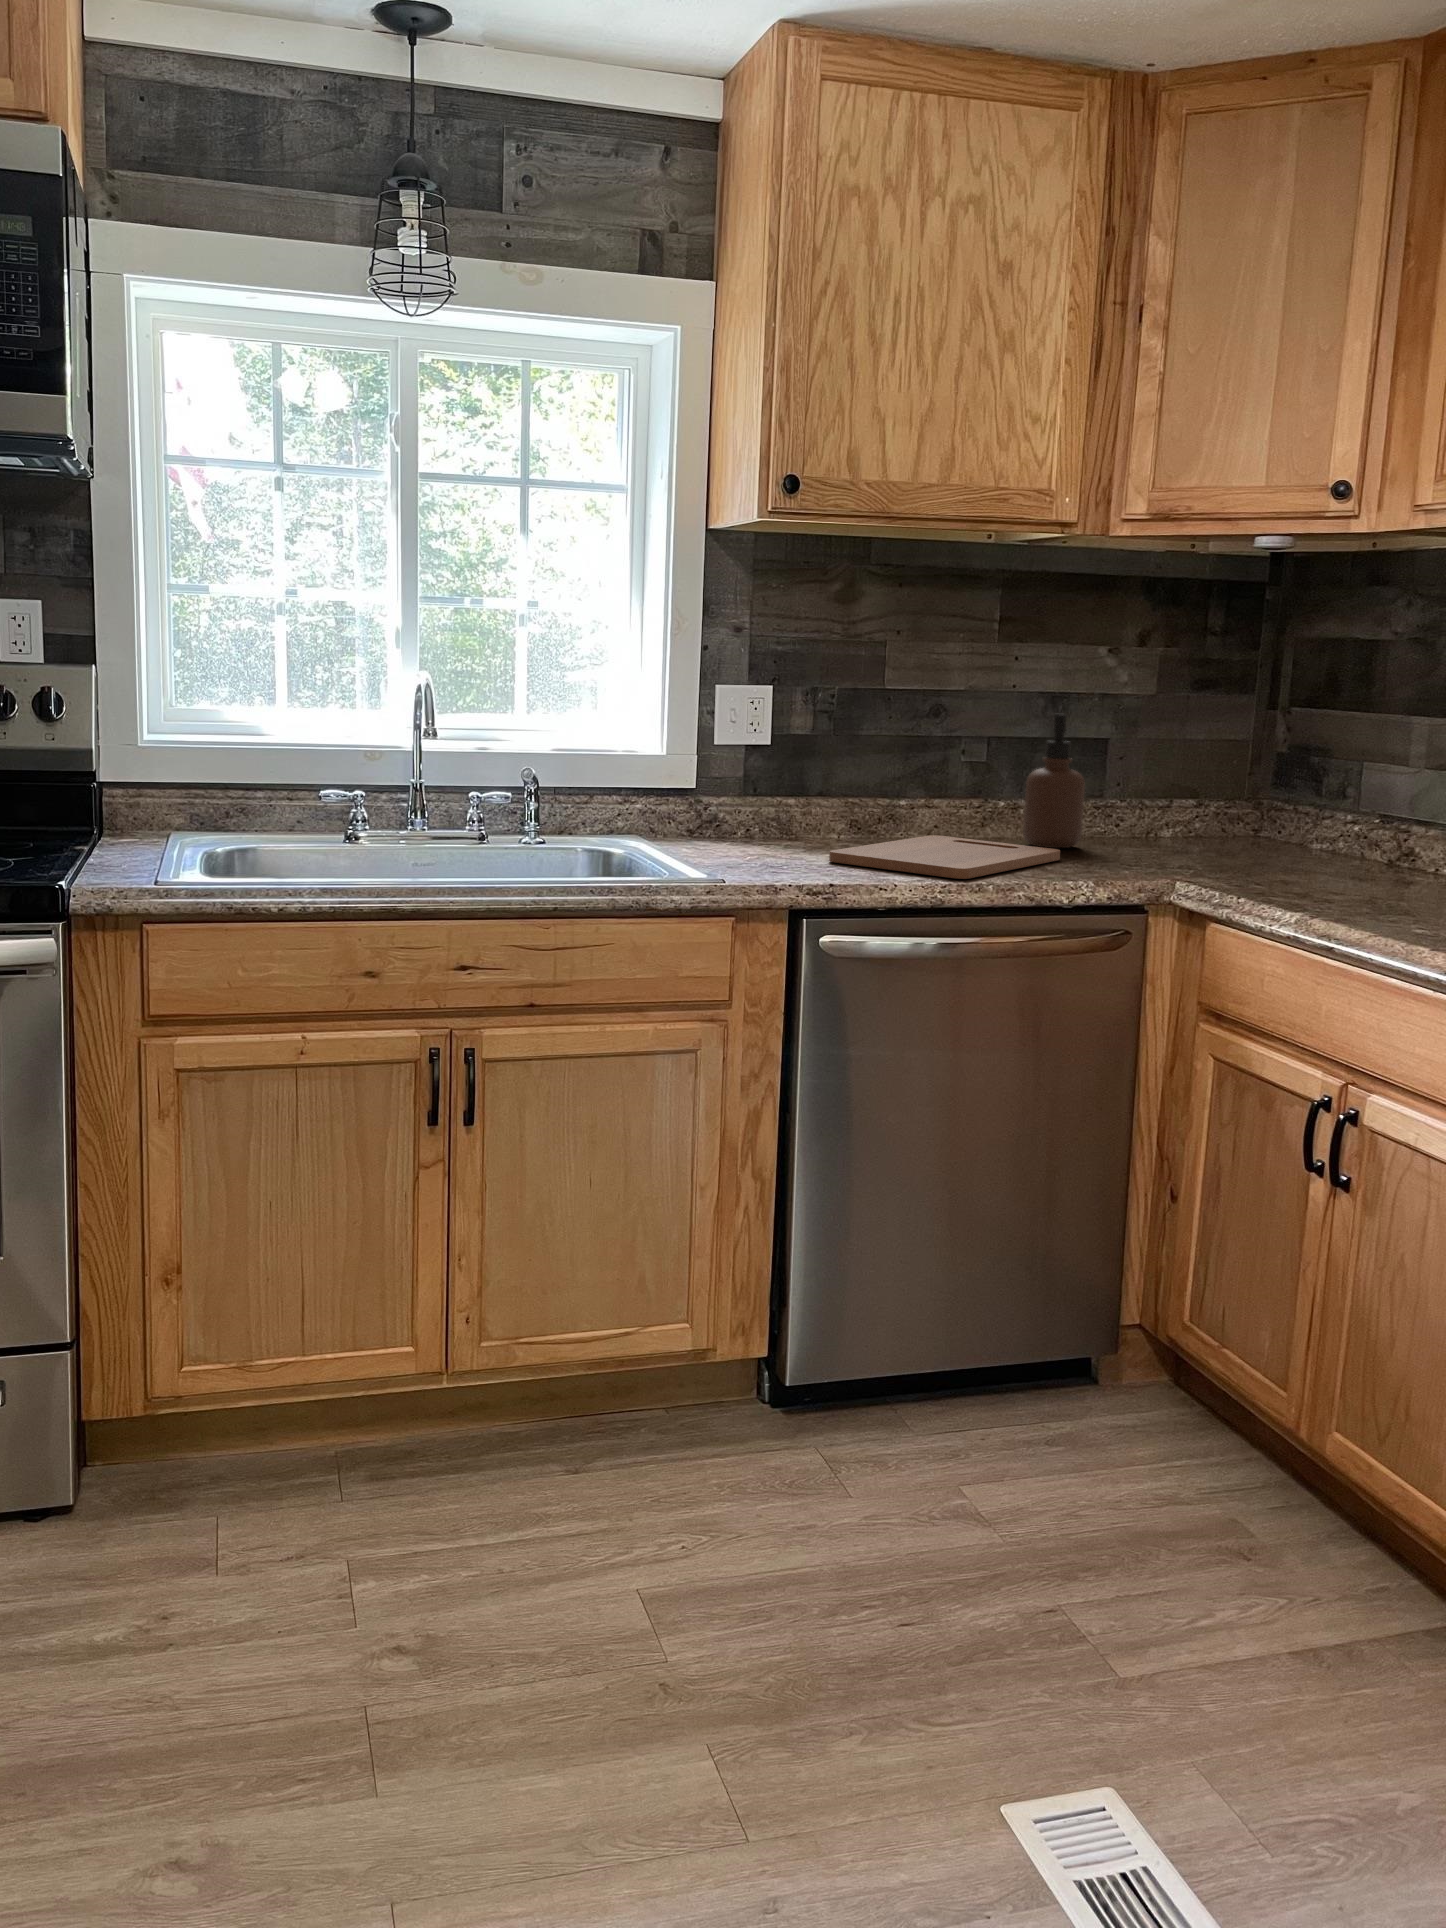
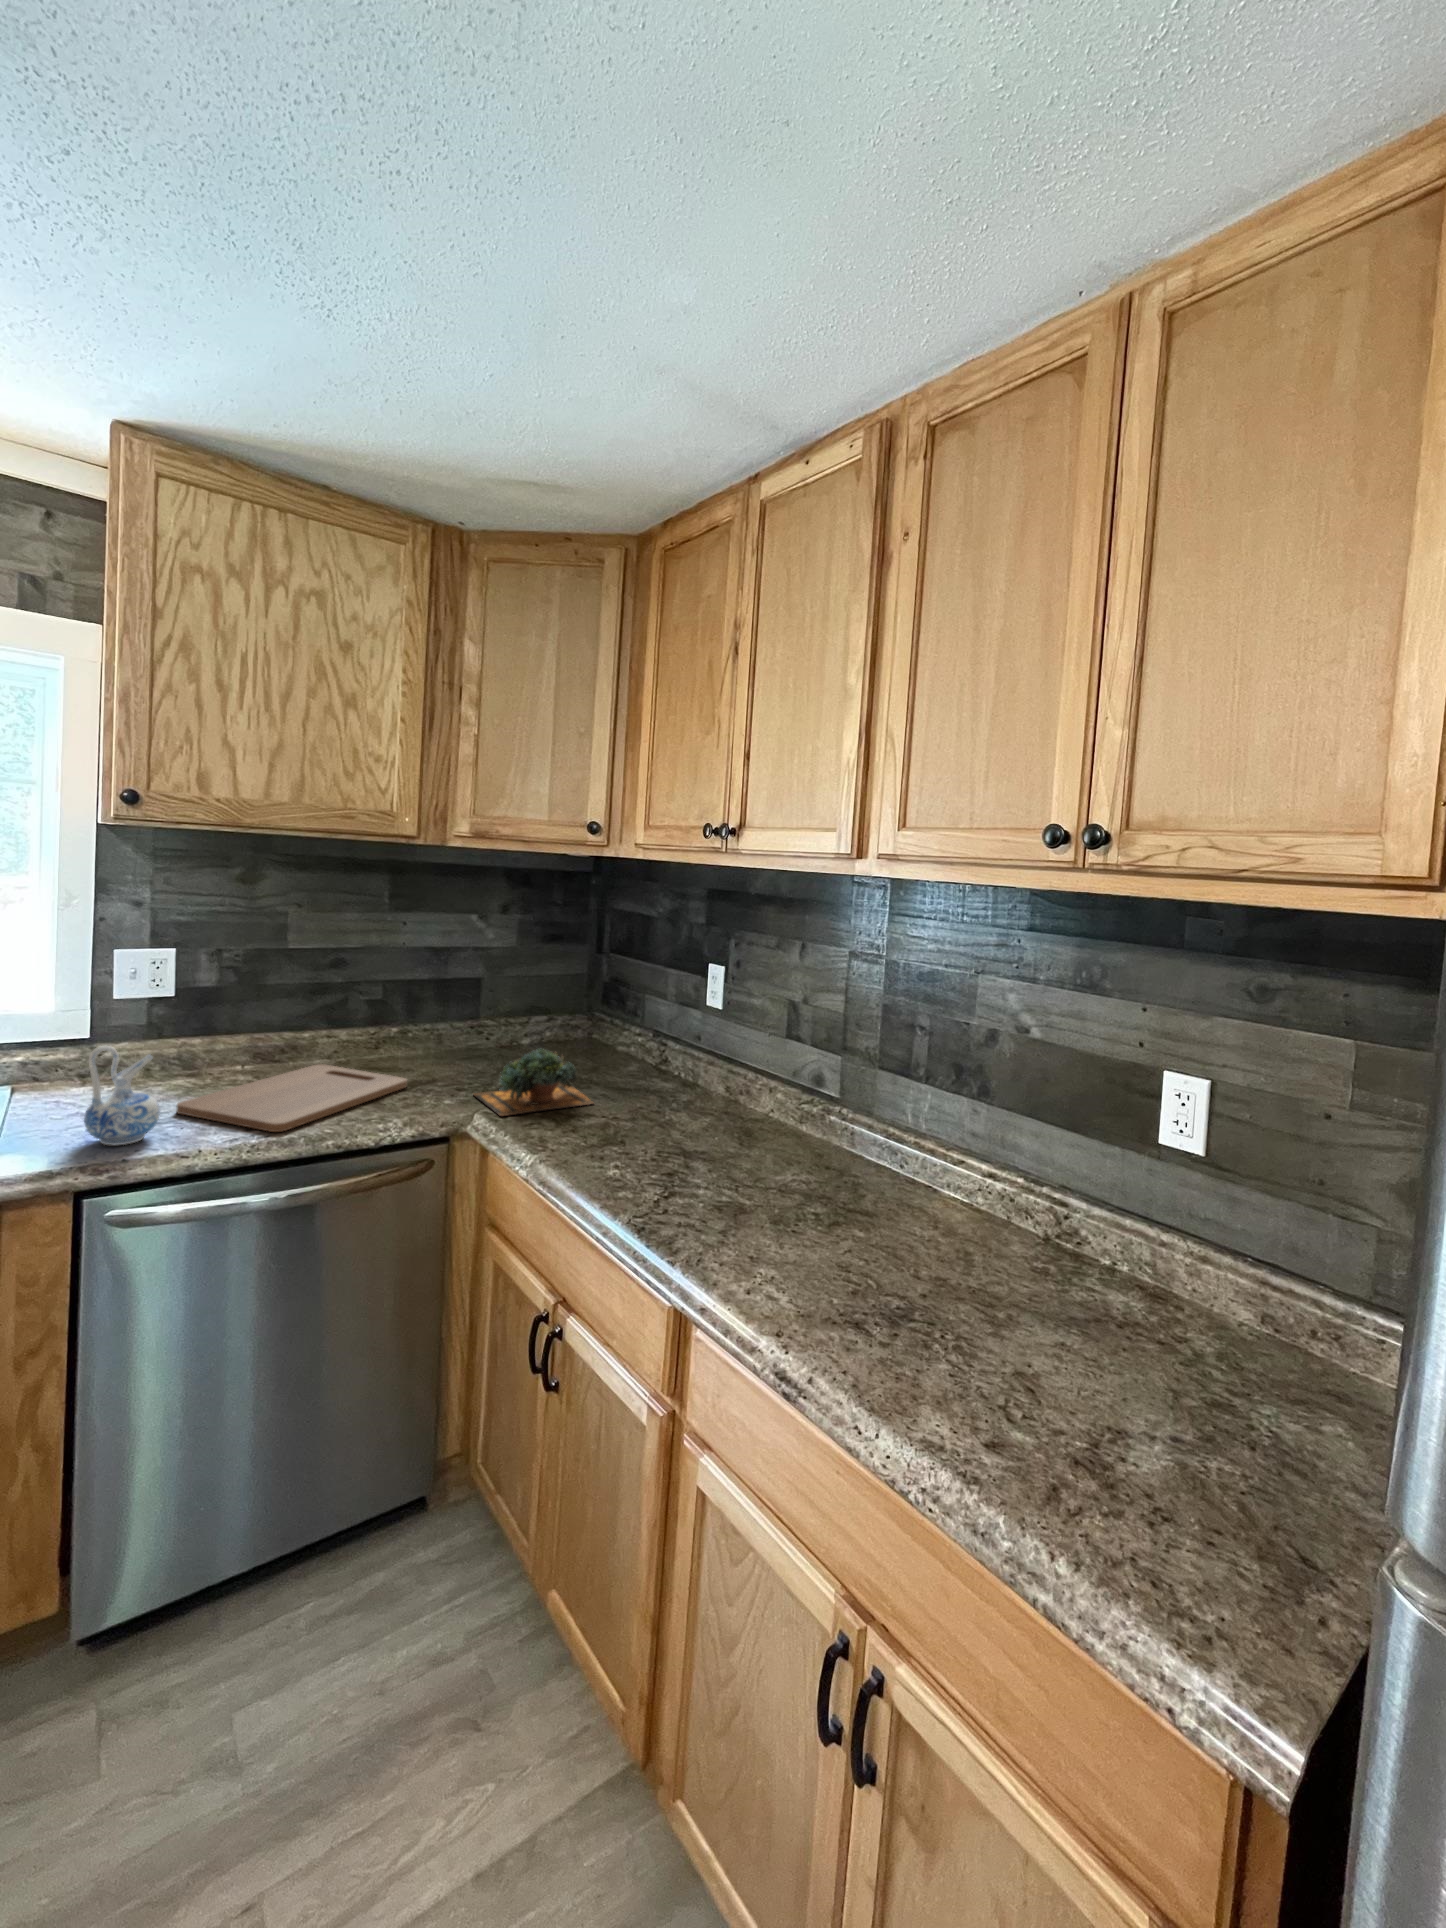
soap dispenser: present [1023,714,1085,848] -> none [398,970,445,1069]
ceramic pitcher: none [777,763,844,876] -> present [84,1046,160,1145]
succulent plant: none [1153,805,1330,885] -> present [474,1048,593,1116]

